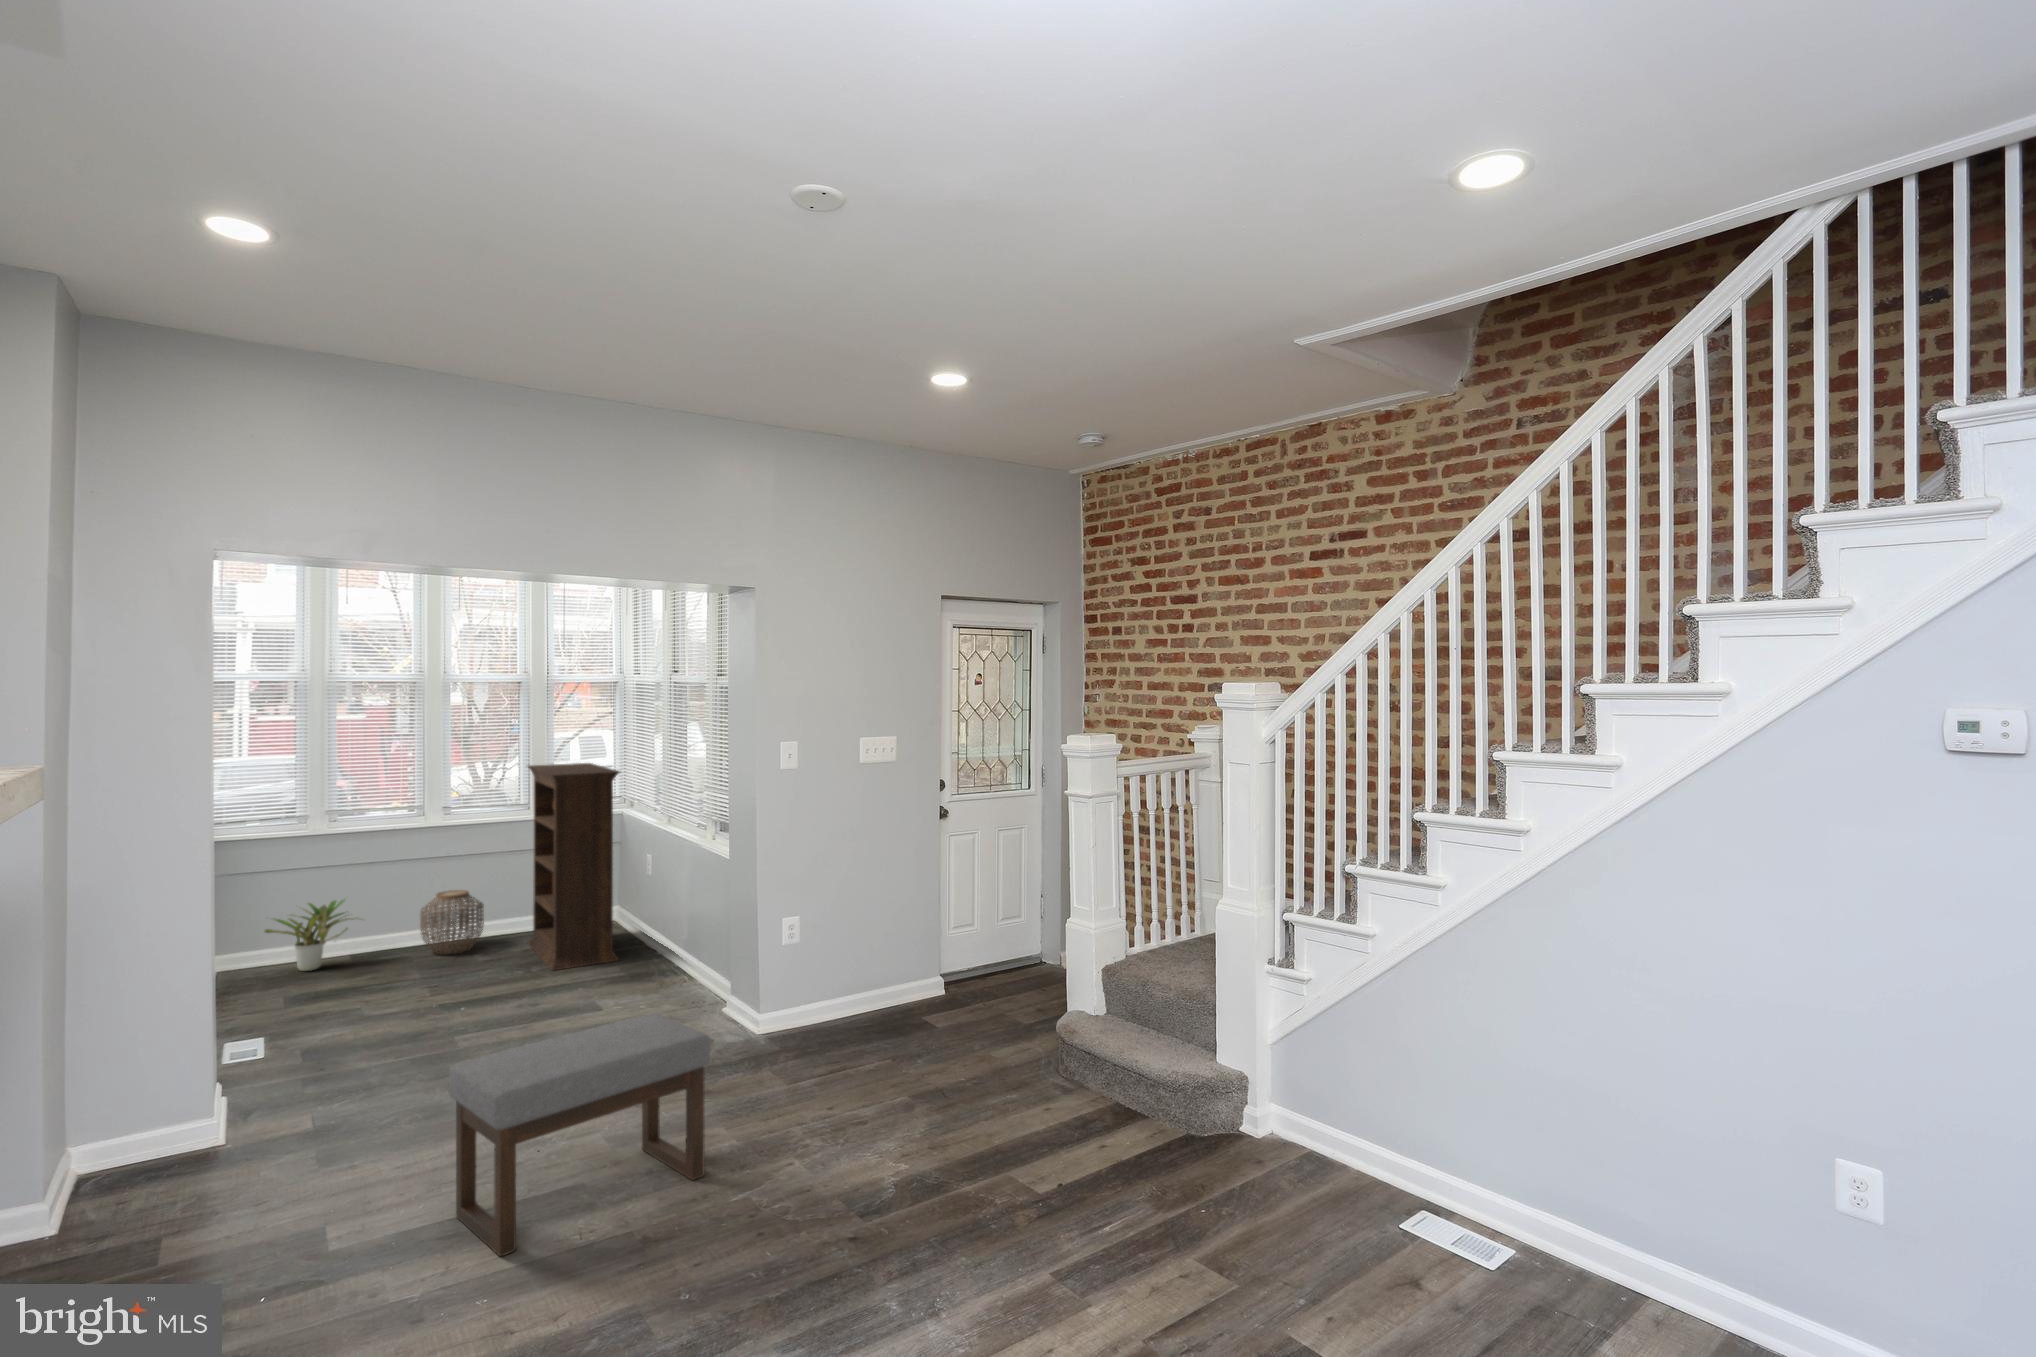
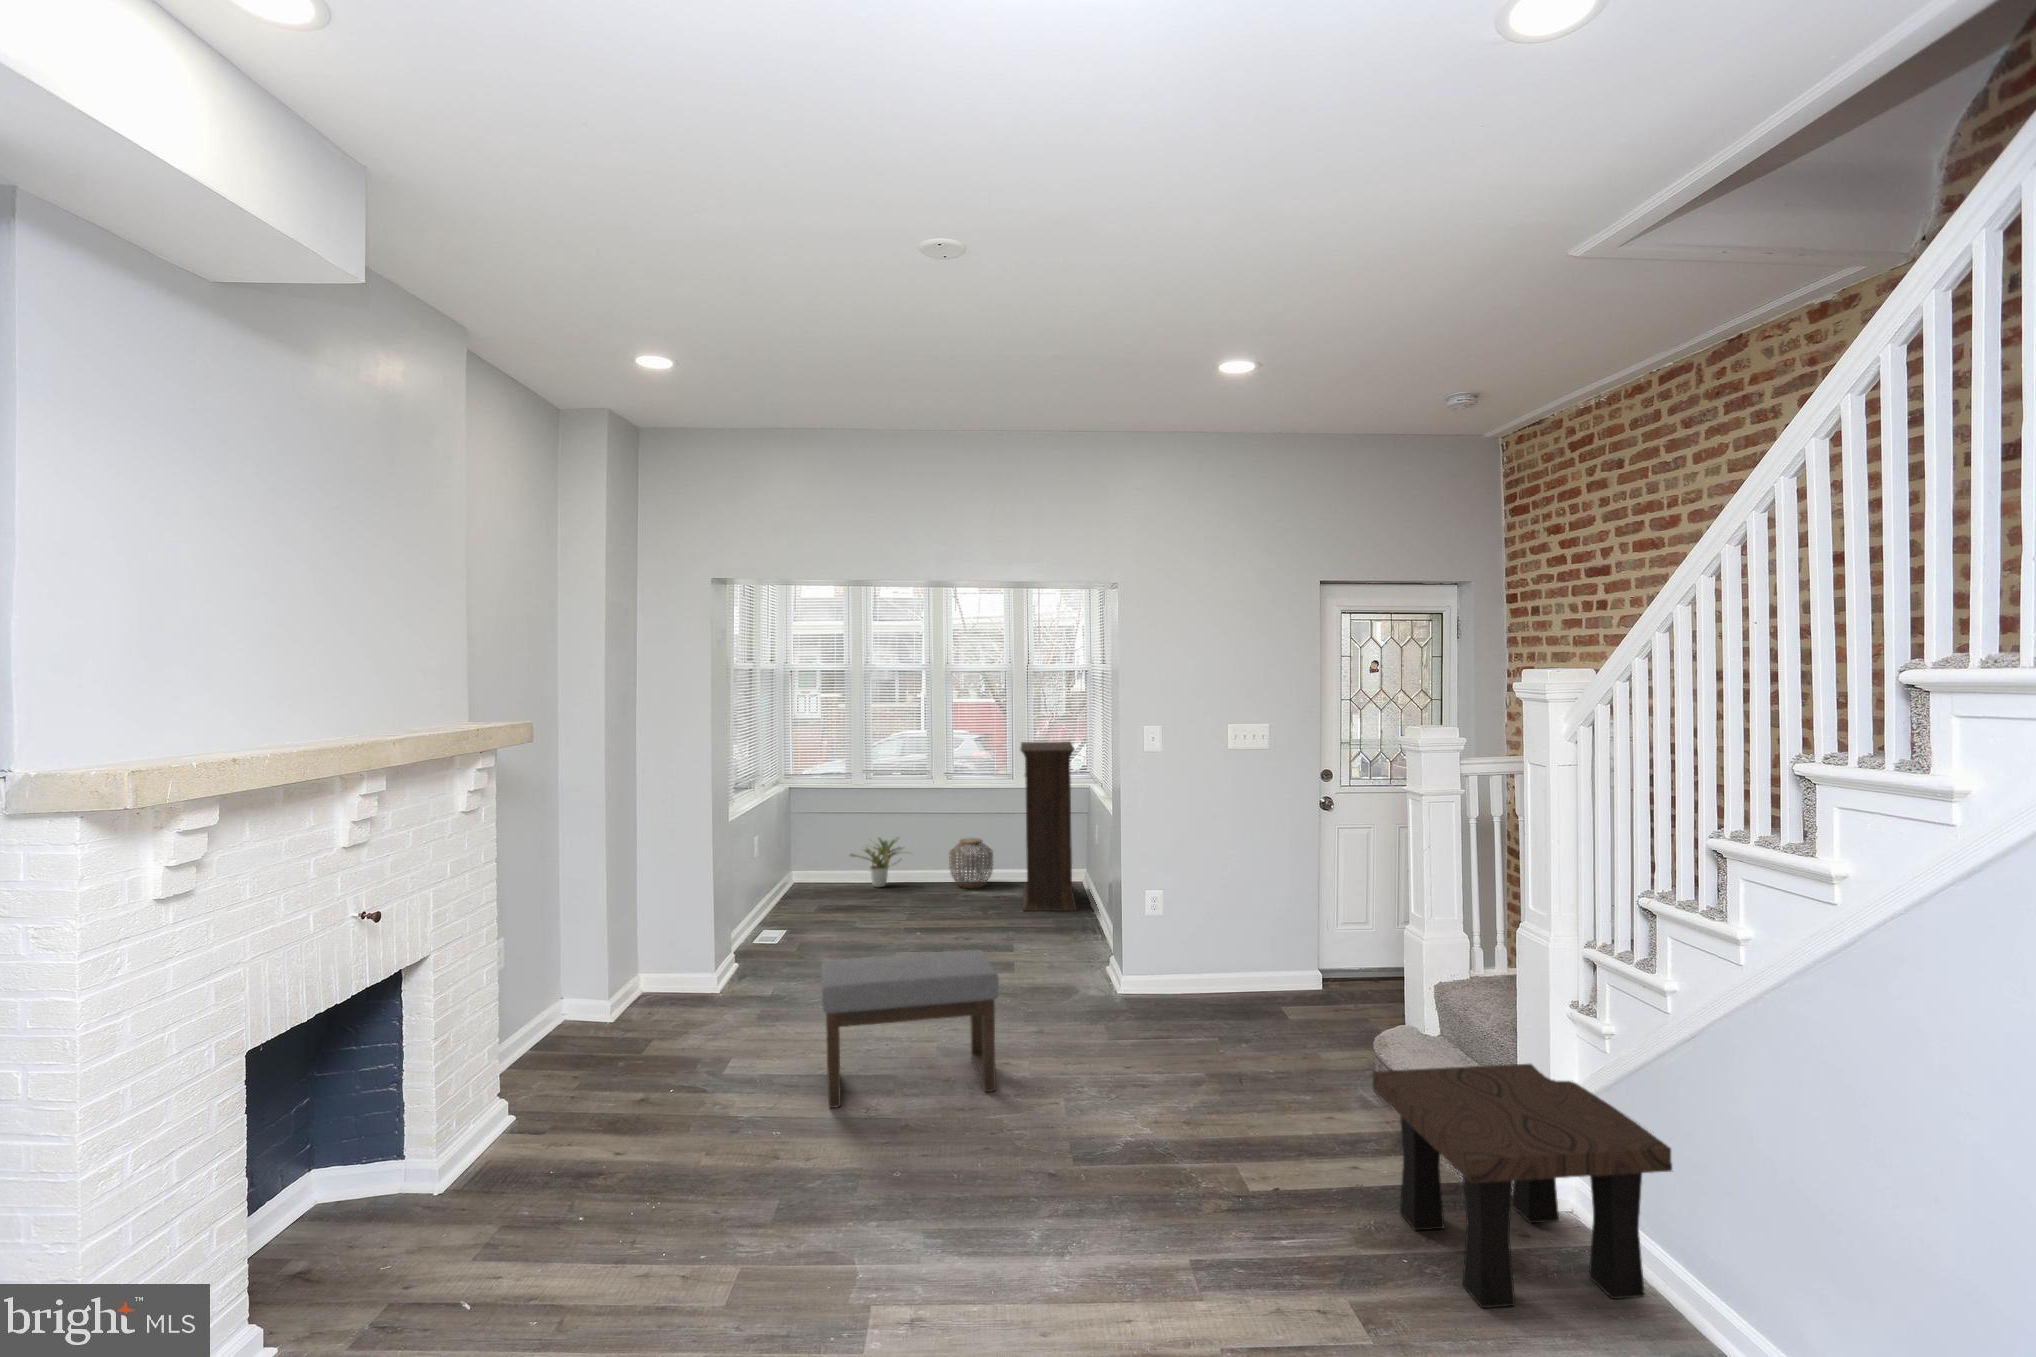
side table: none [1147,1015,1389,1229] -> present [1373,1064,1672,1308]

